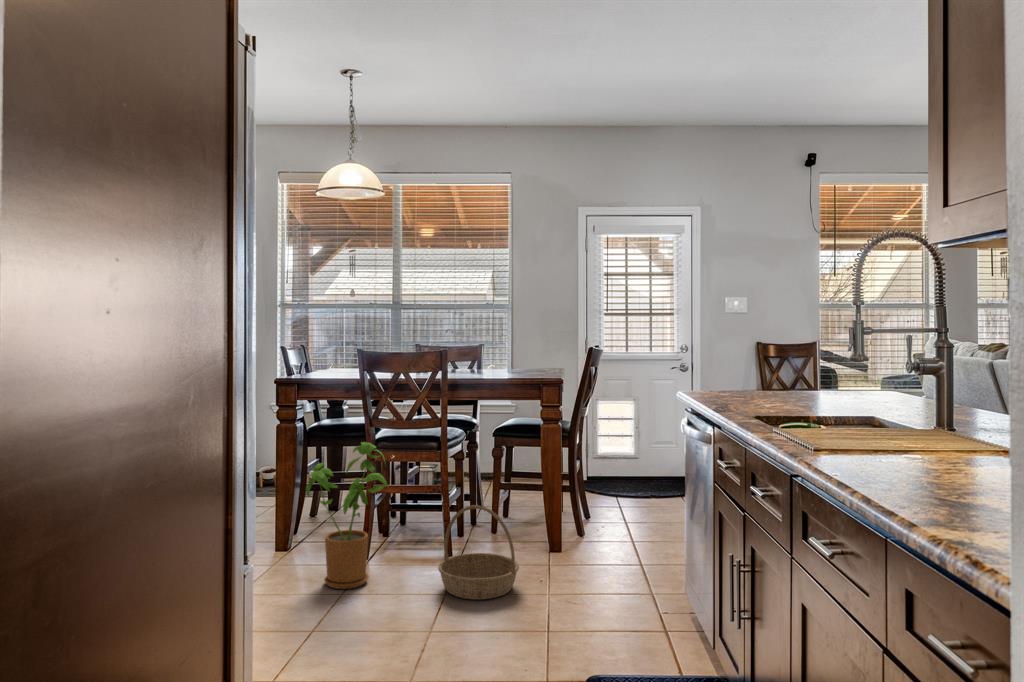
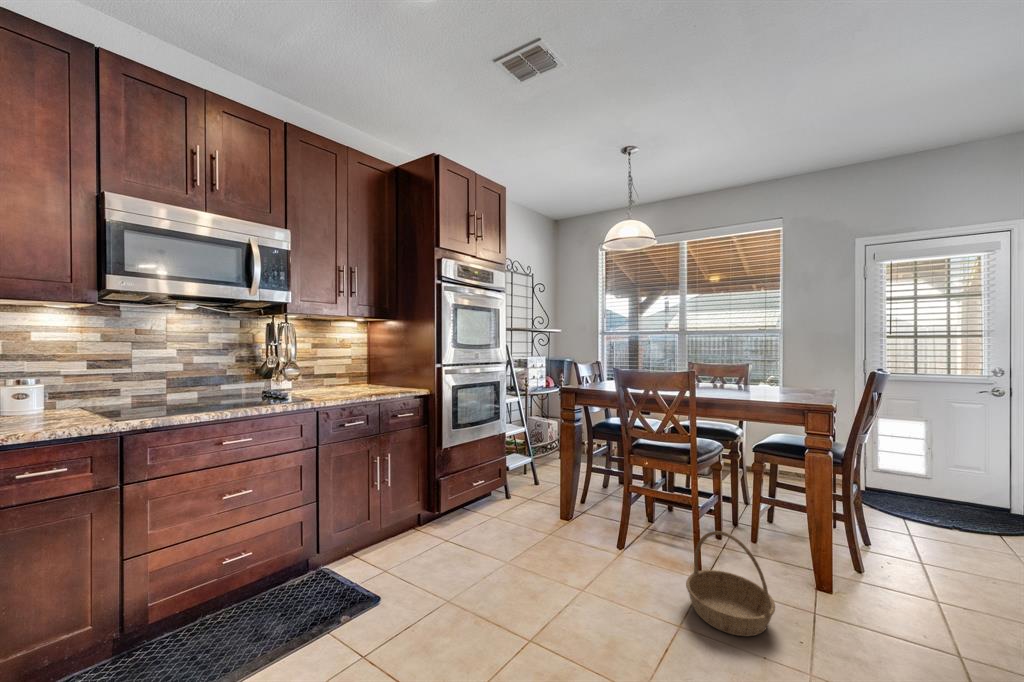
house plant: present [306,442,389,589] -> none [578,451,643,574]

